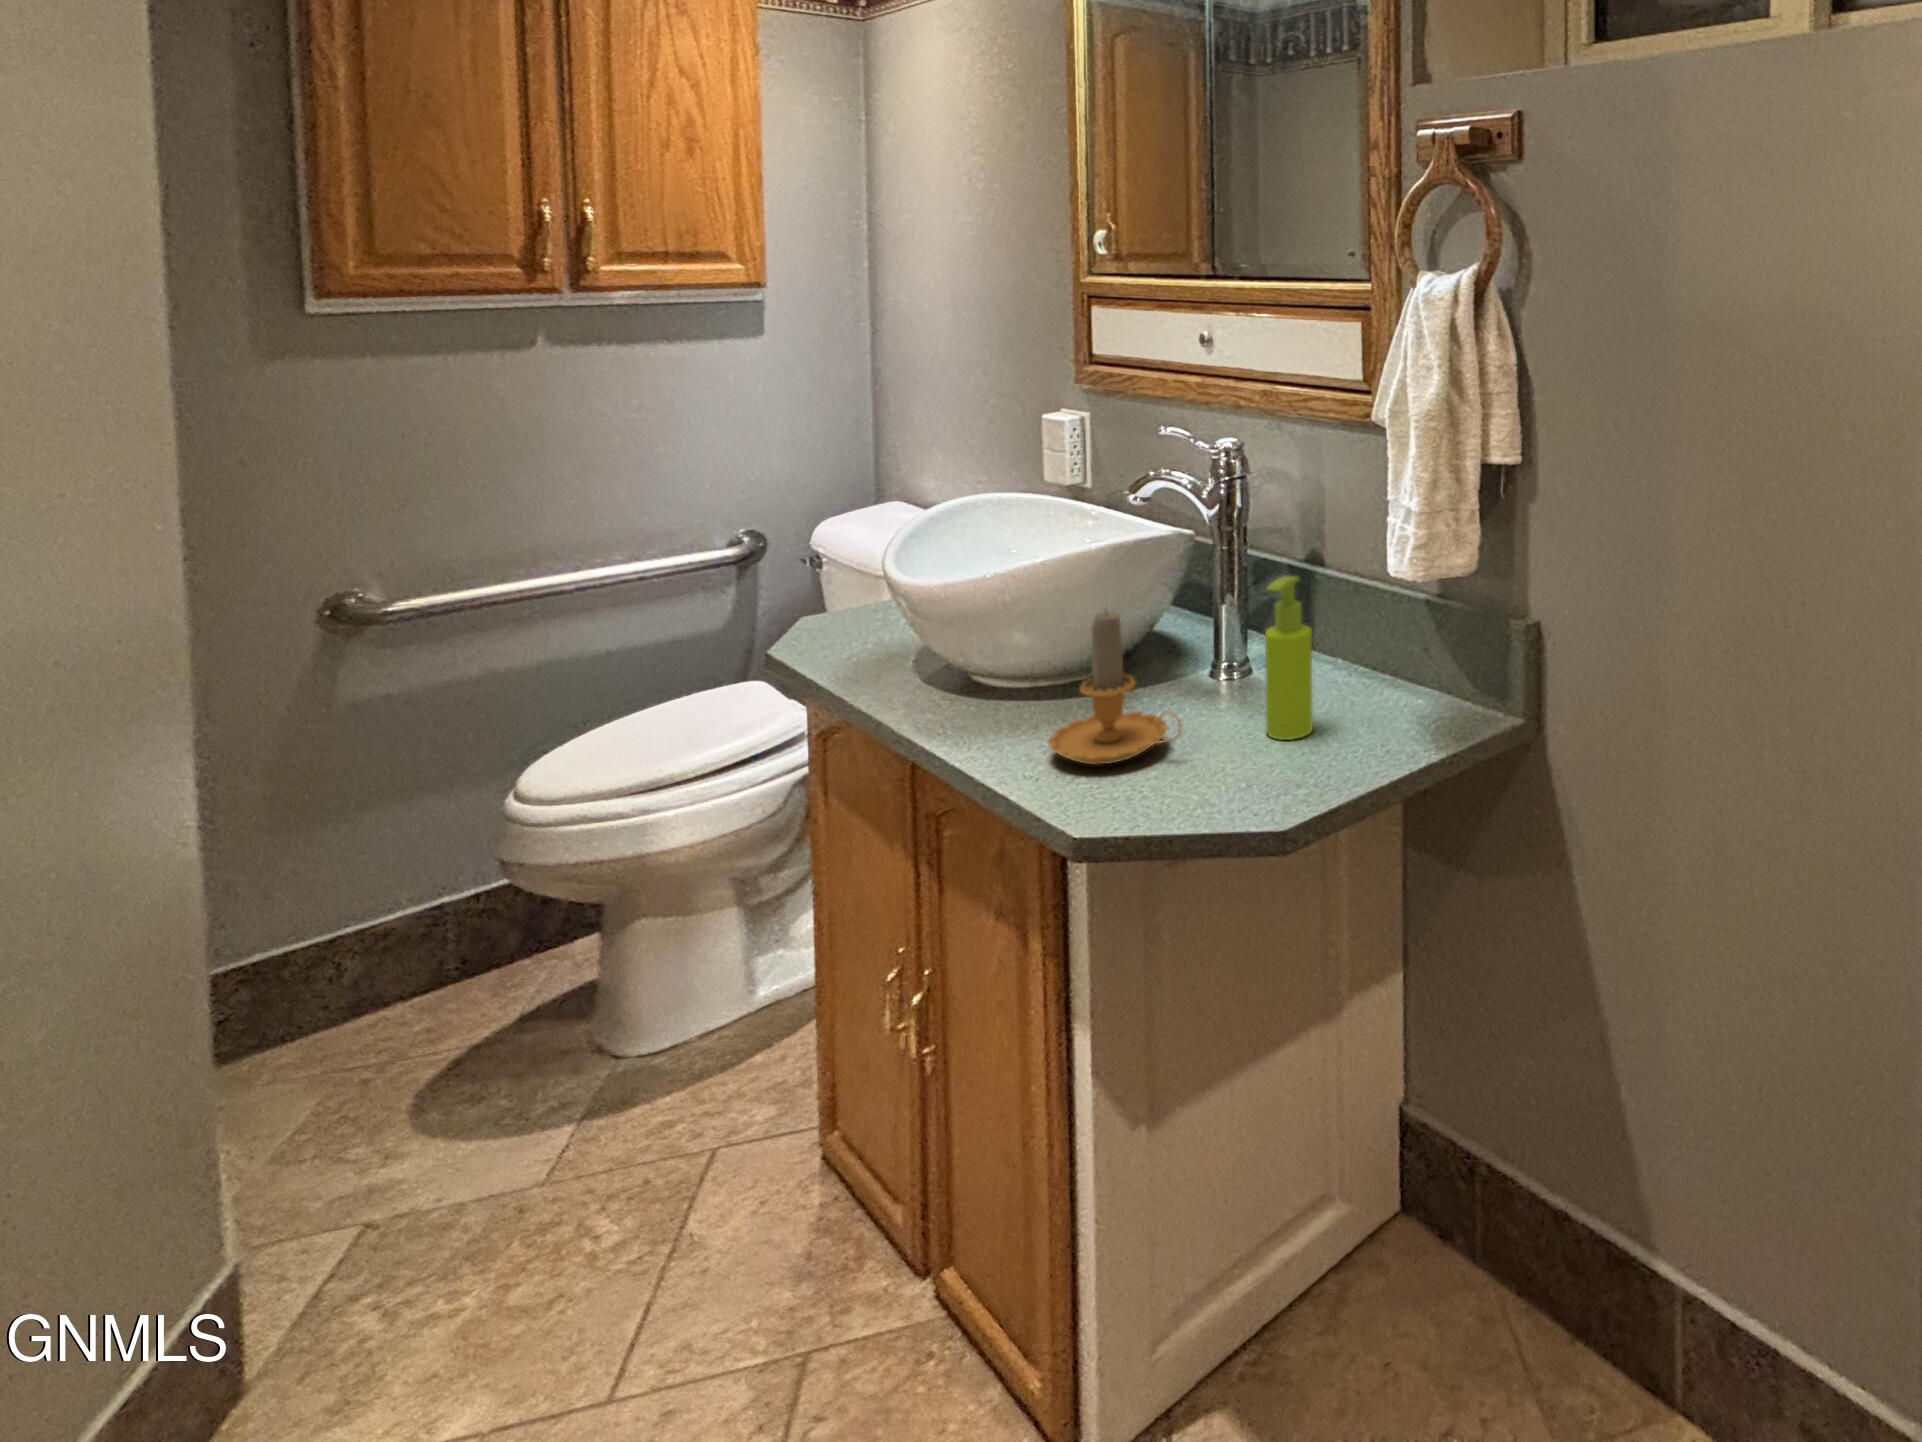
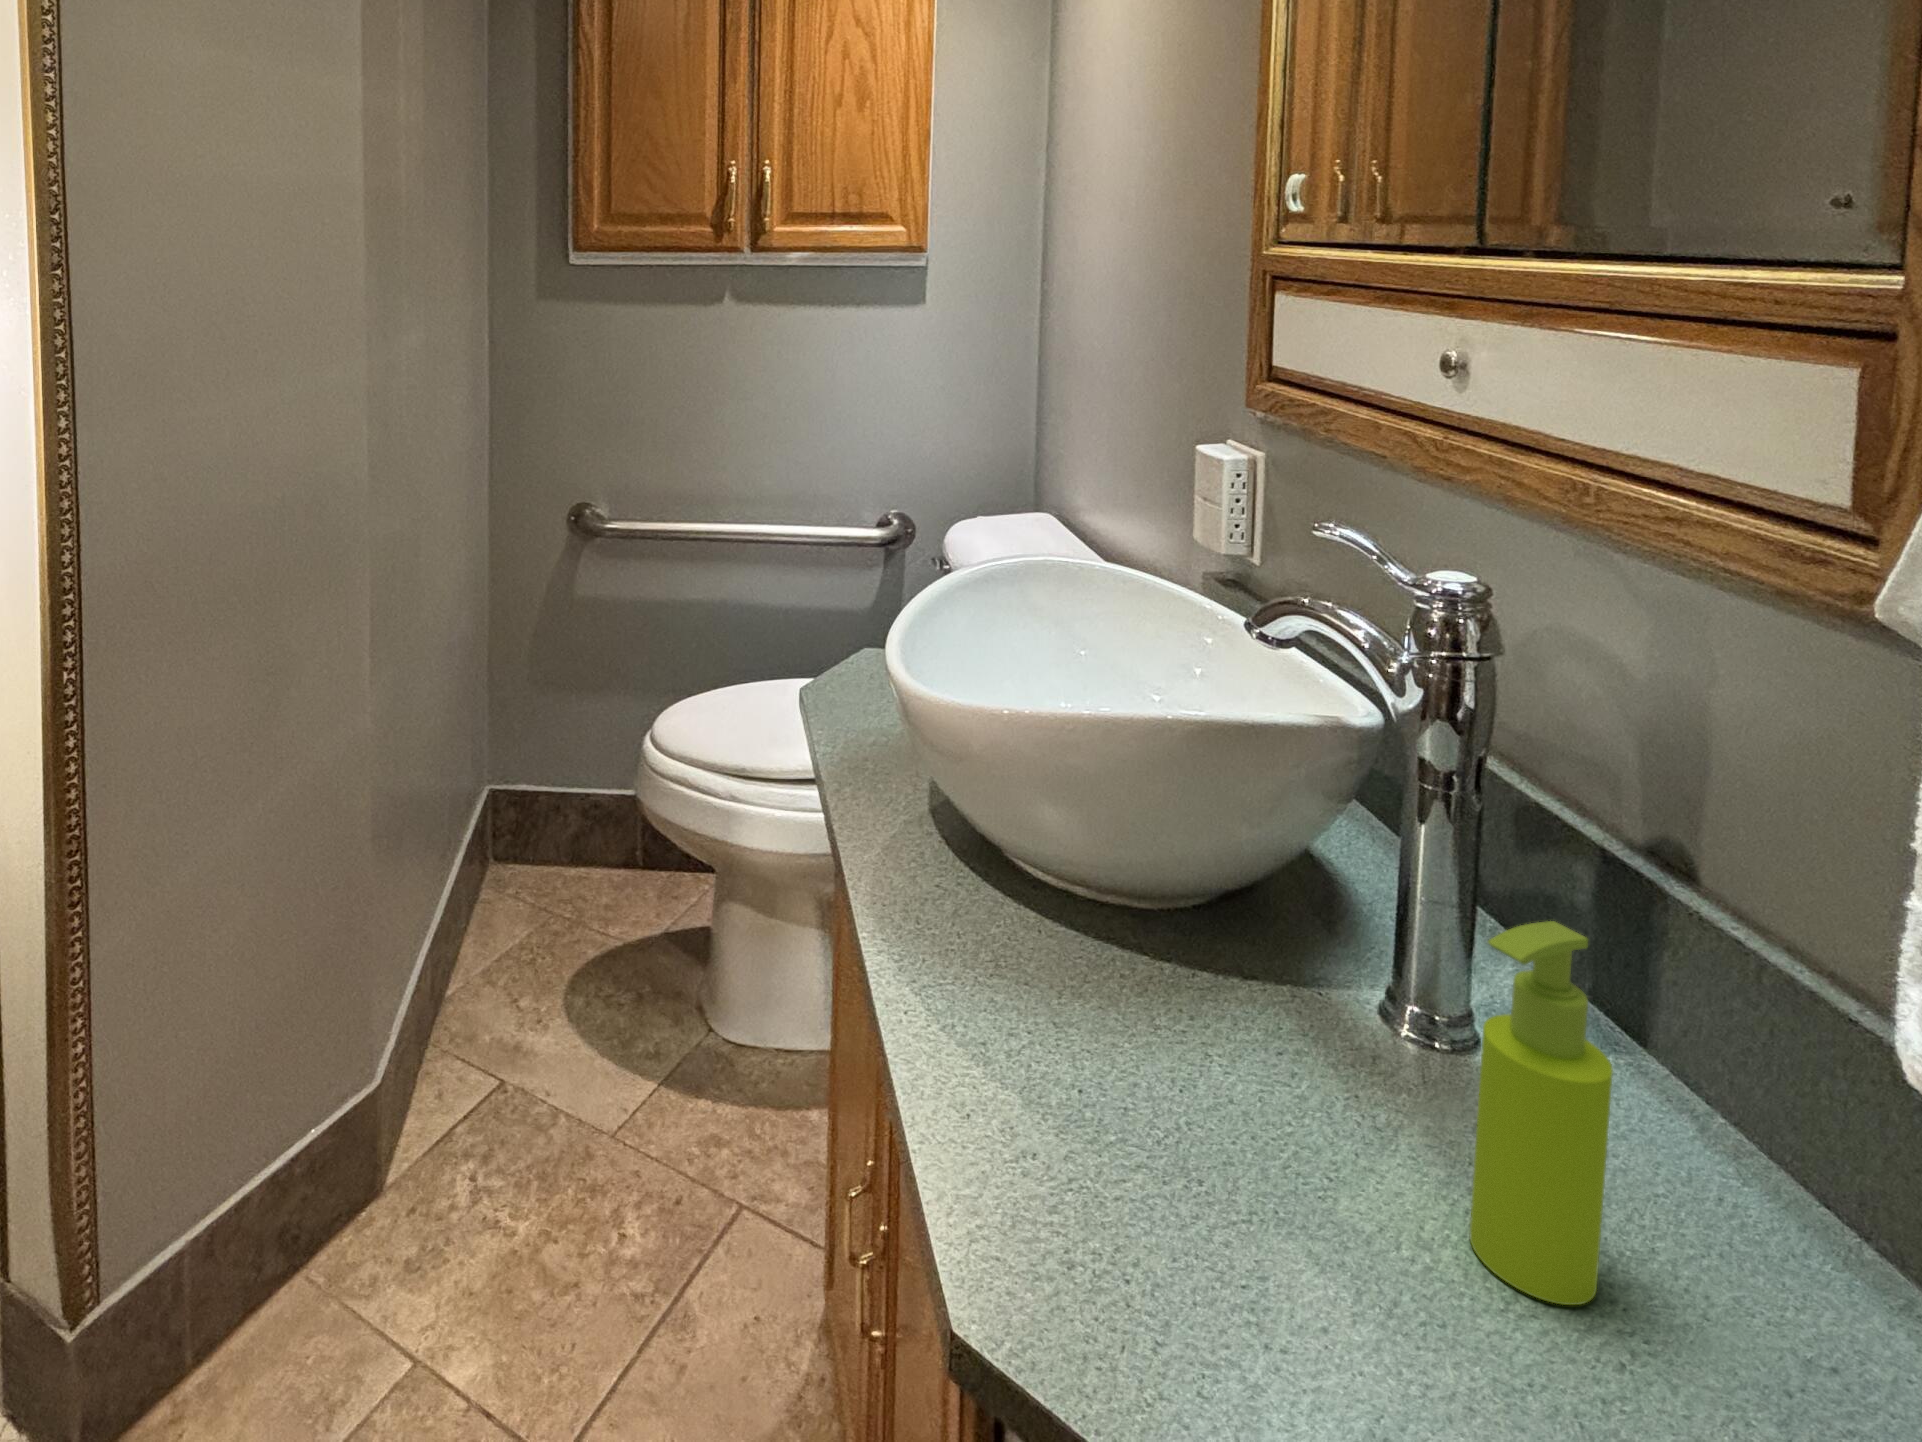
candle: present [1048,612,1182,765] -> none [1020,844,1255,1163]

